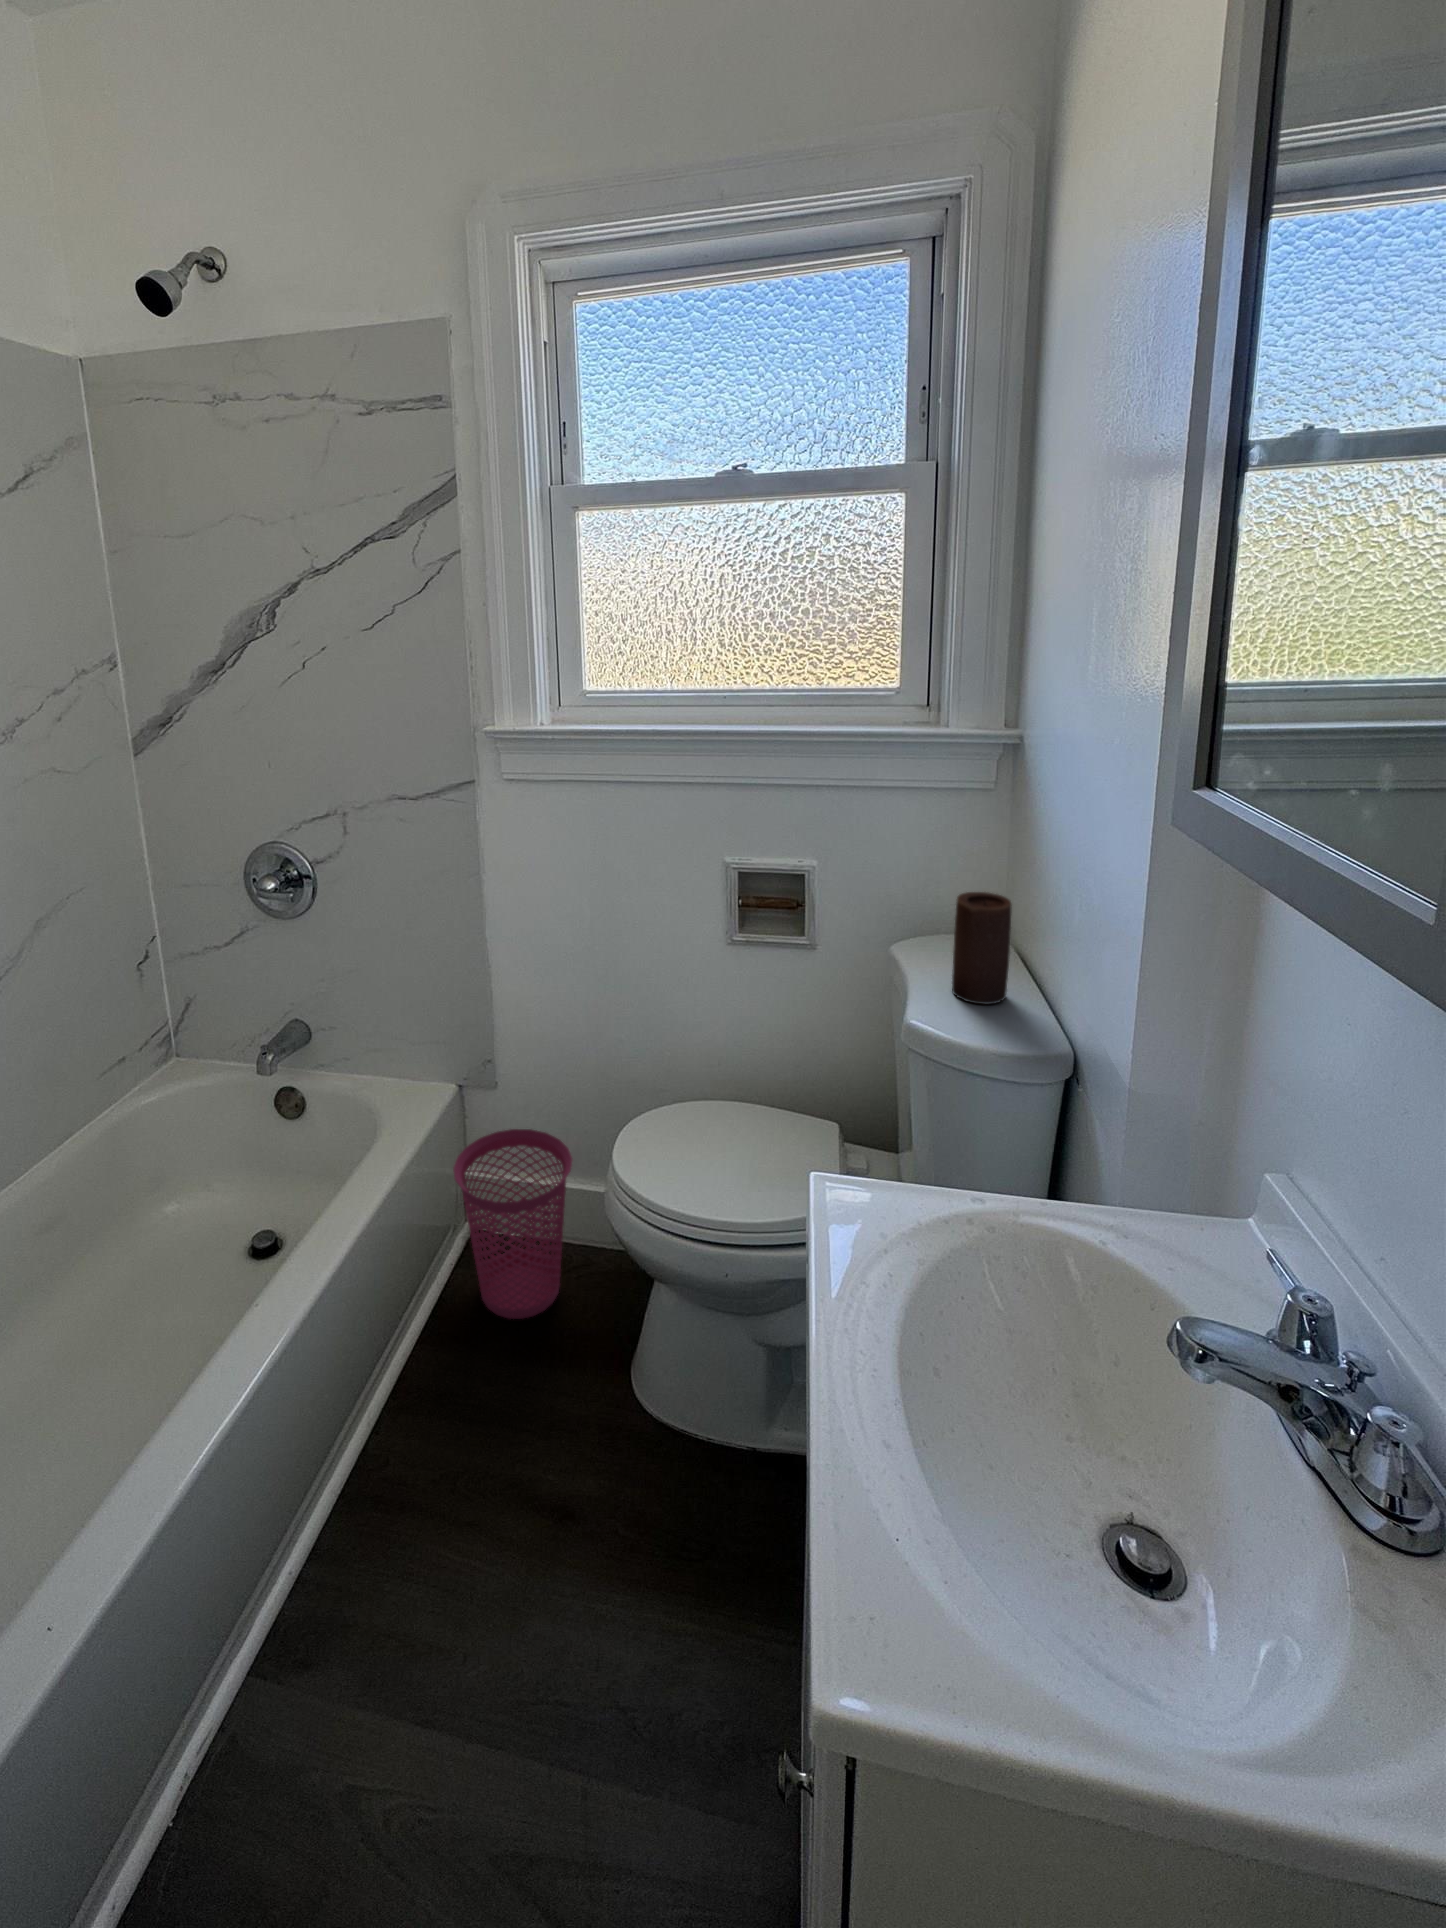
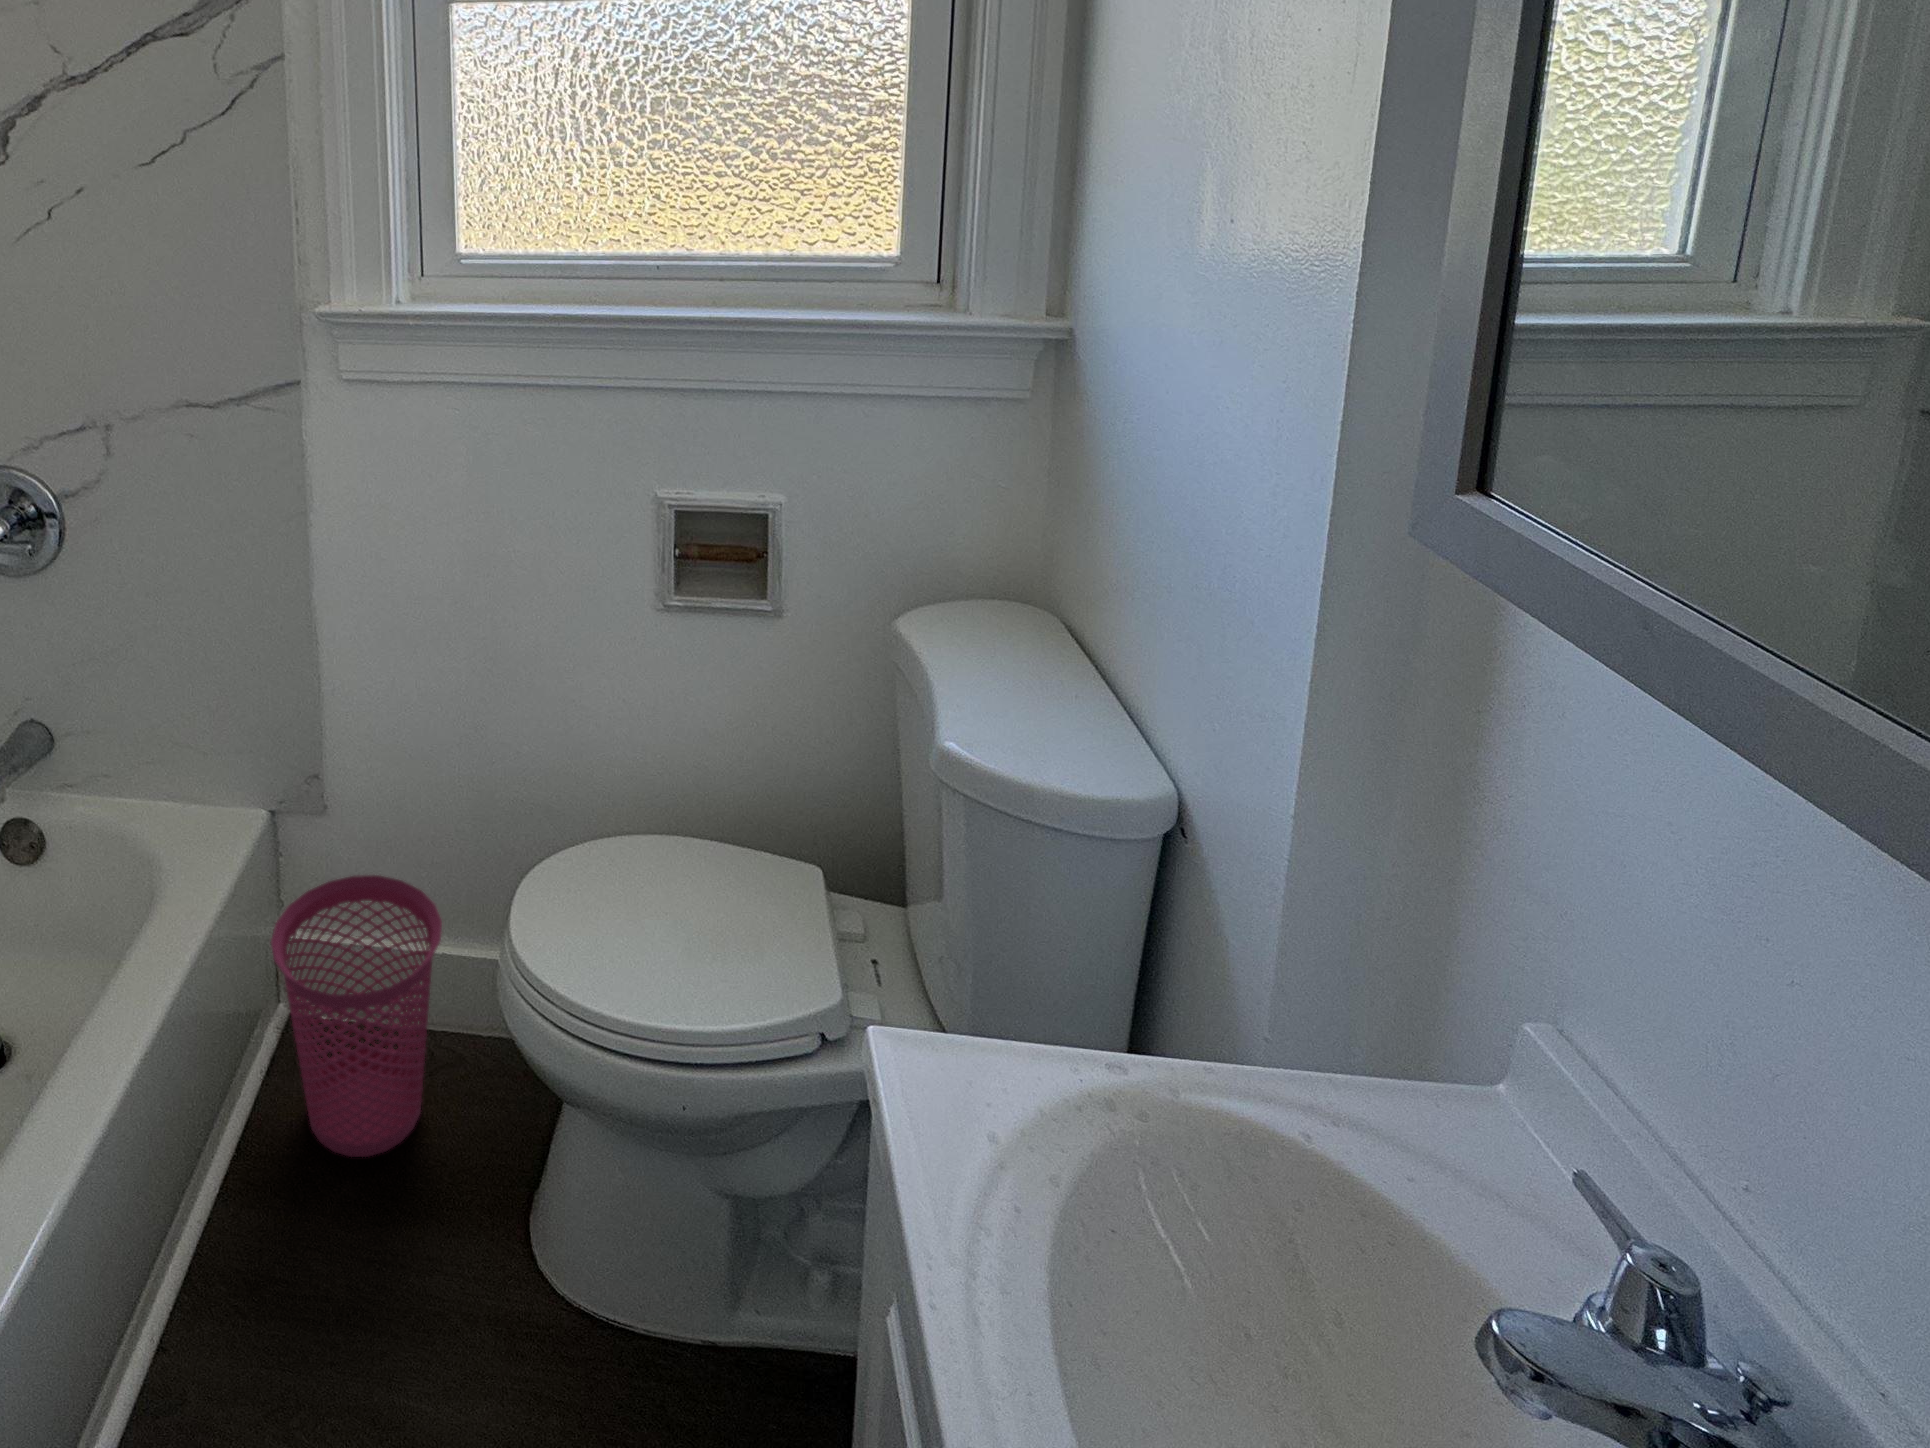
candle: present [952,892,1012,1004] -> none [989,555,1074,715]

